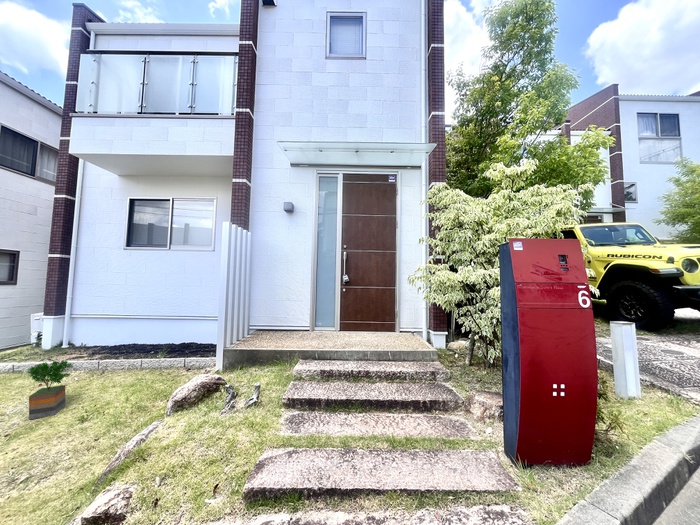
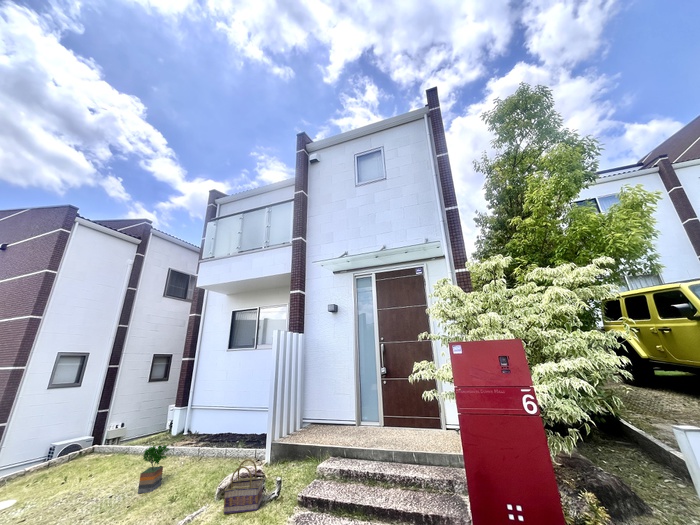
basket: none [192,368,237,426] -> present [224,459,263,514]

